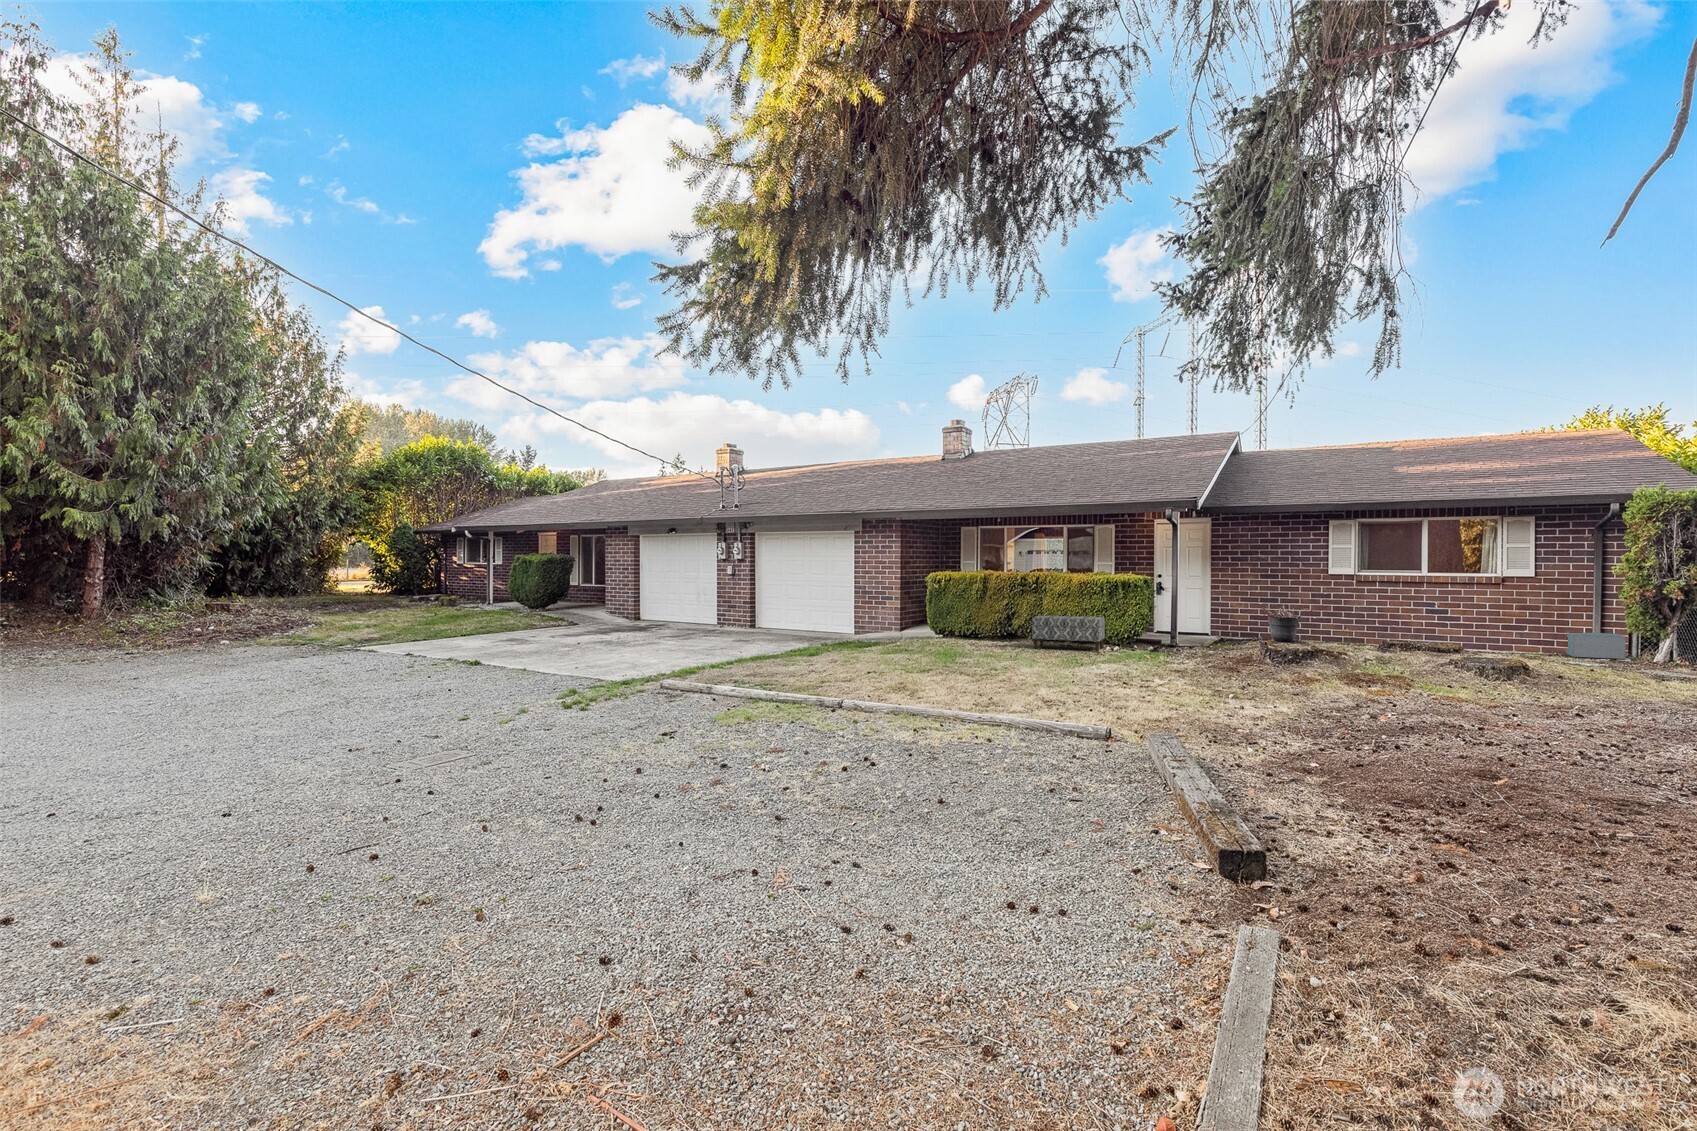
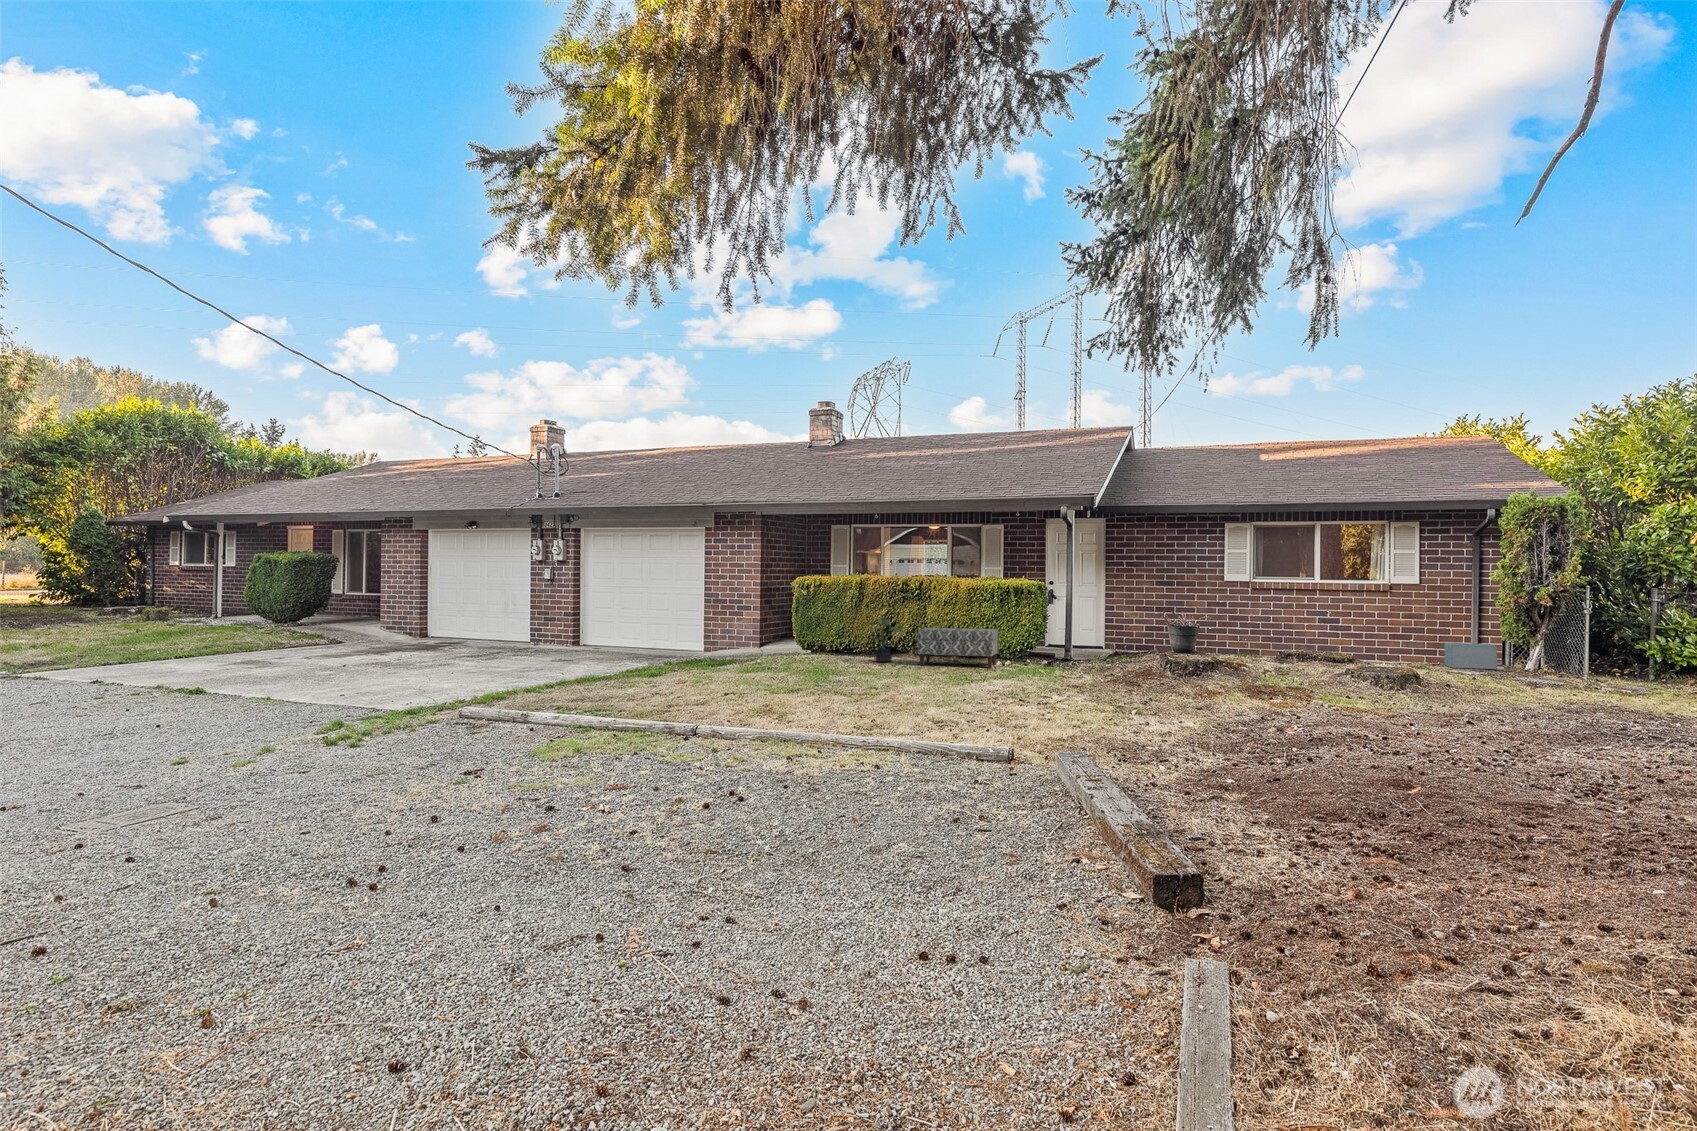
potted plant: none [990,607,1018,645] -> present [875,618,900,662]

